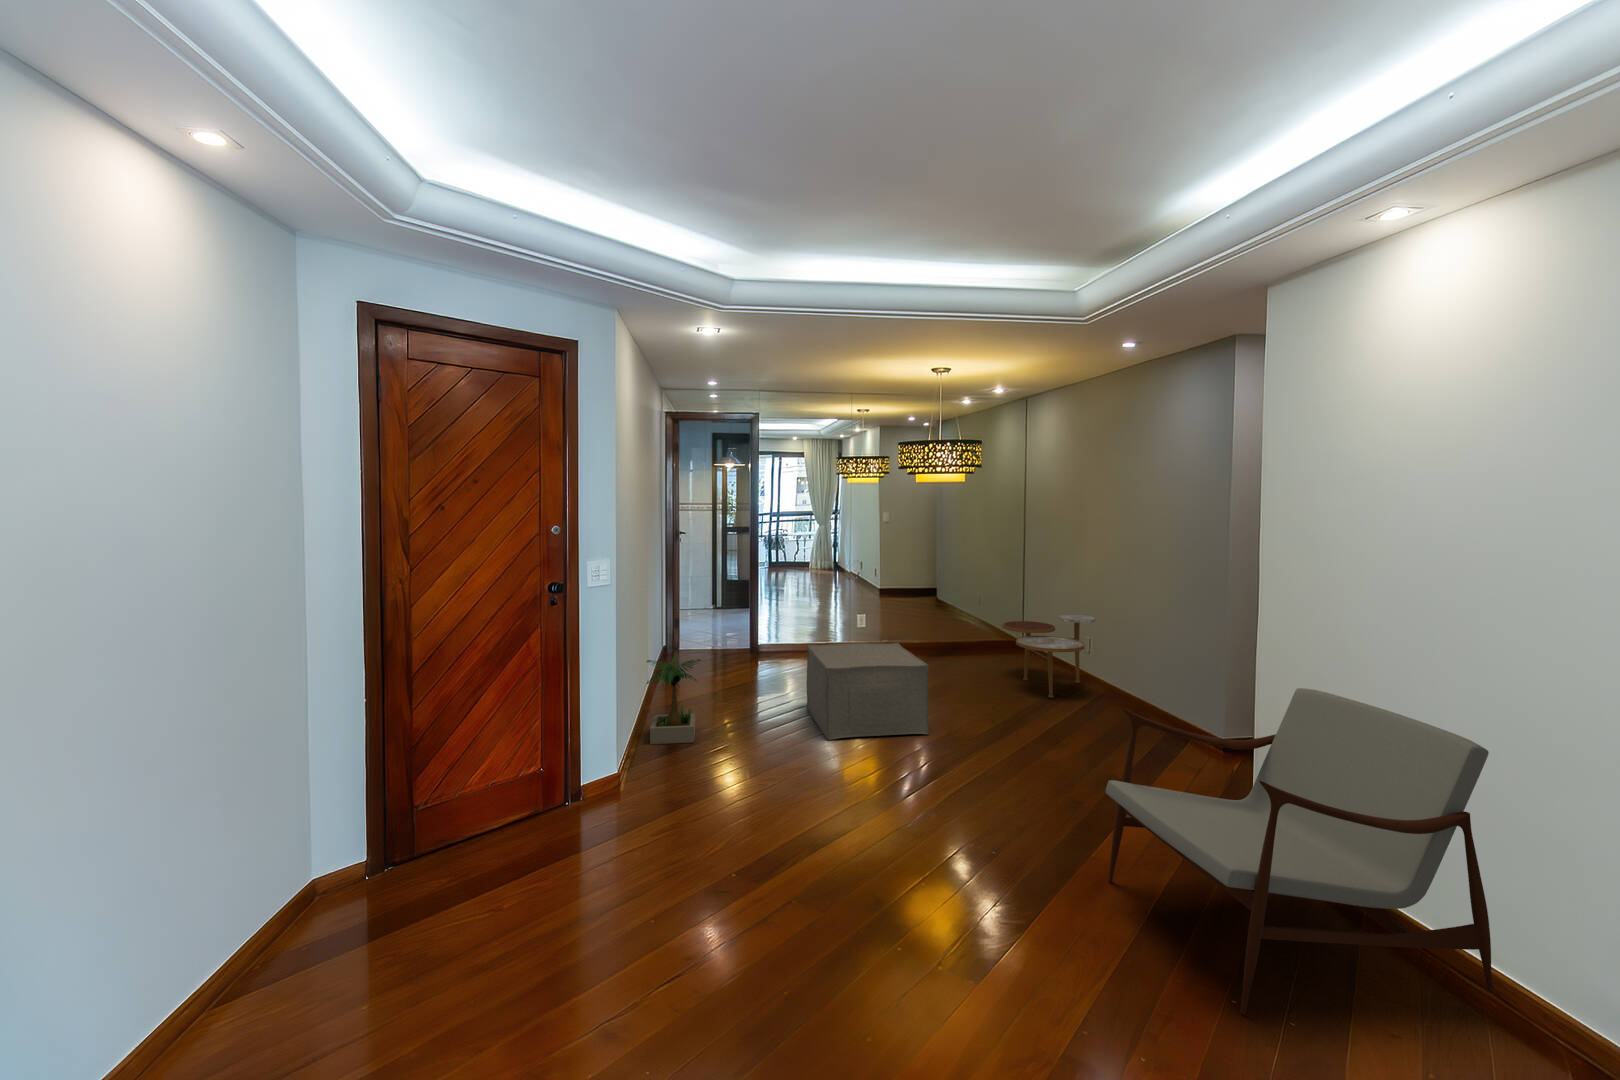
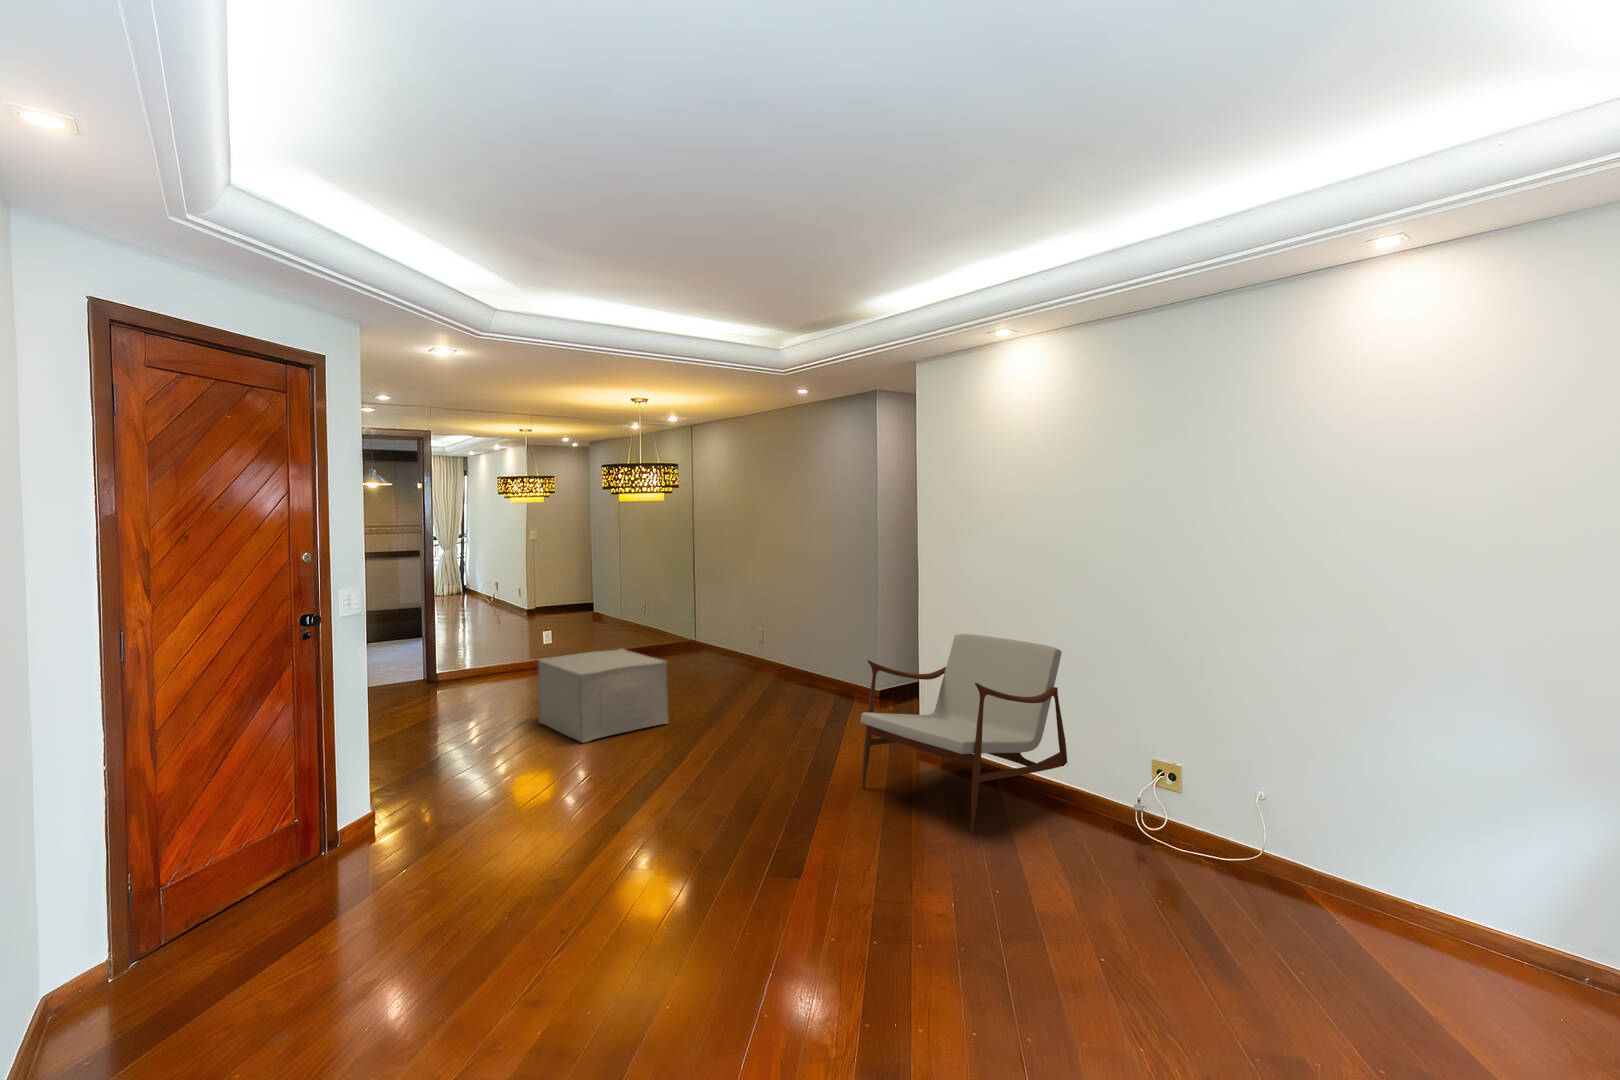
side table: present [1002,614,1095,698] -> none [697,612,771,682]
potted plant: present [647,653,701,744] -> none [370,679,449,781]

